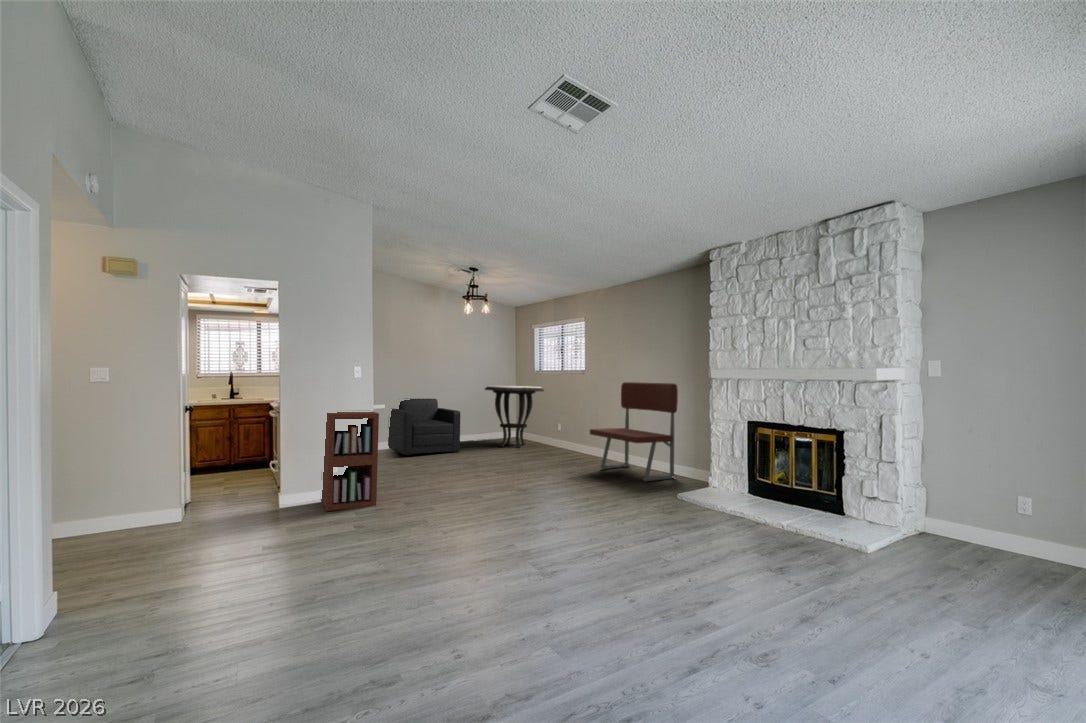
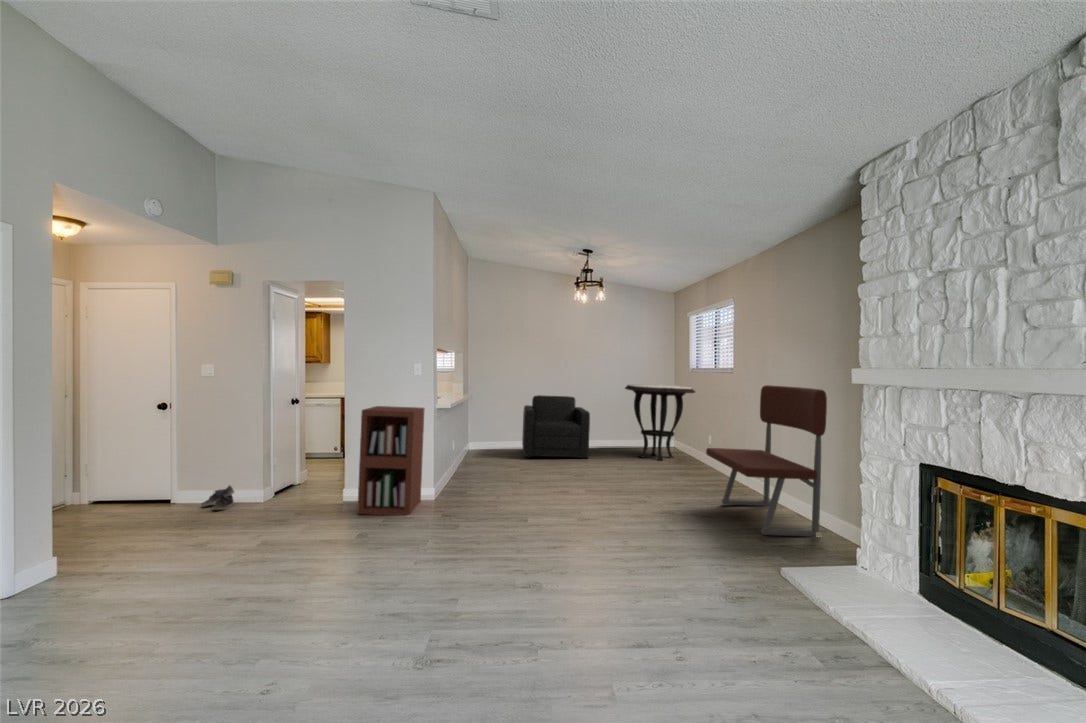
shoe: none [128,503,169,530] -> present [201,485,234,510]

